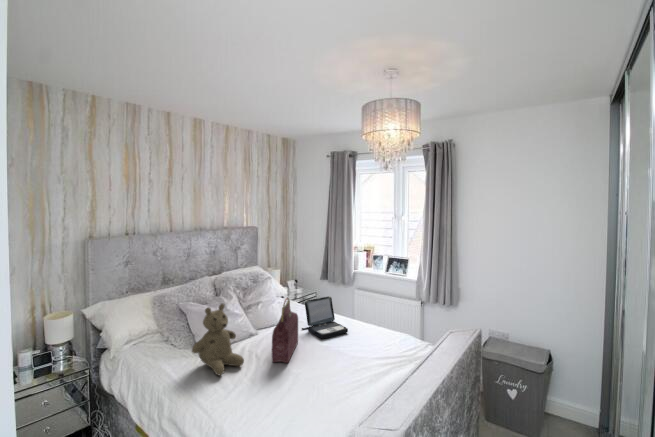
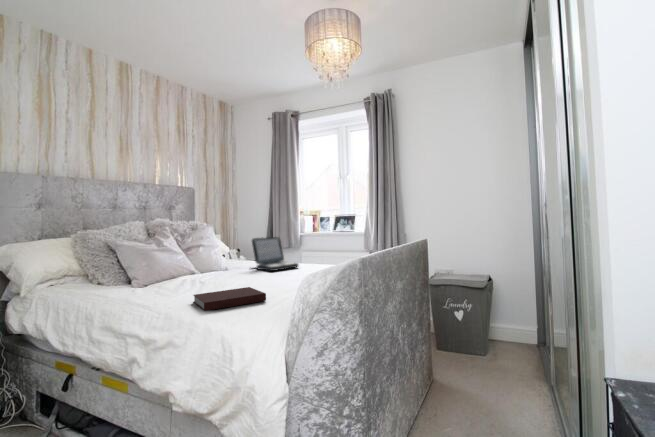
handbag: present [272,298,298,363] -> none [216,220,246,283]
teddy bear: present [192,304,244,375] -> none [119,221,184,292]
notebook: none [251,383,313,424] -> present [194,287,266,311]

